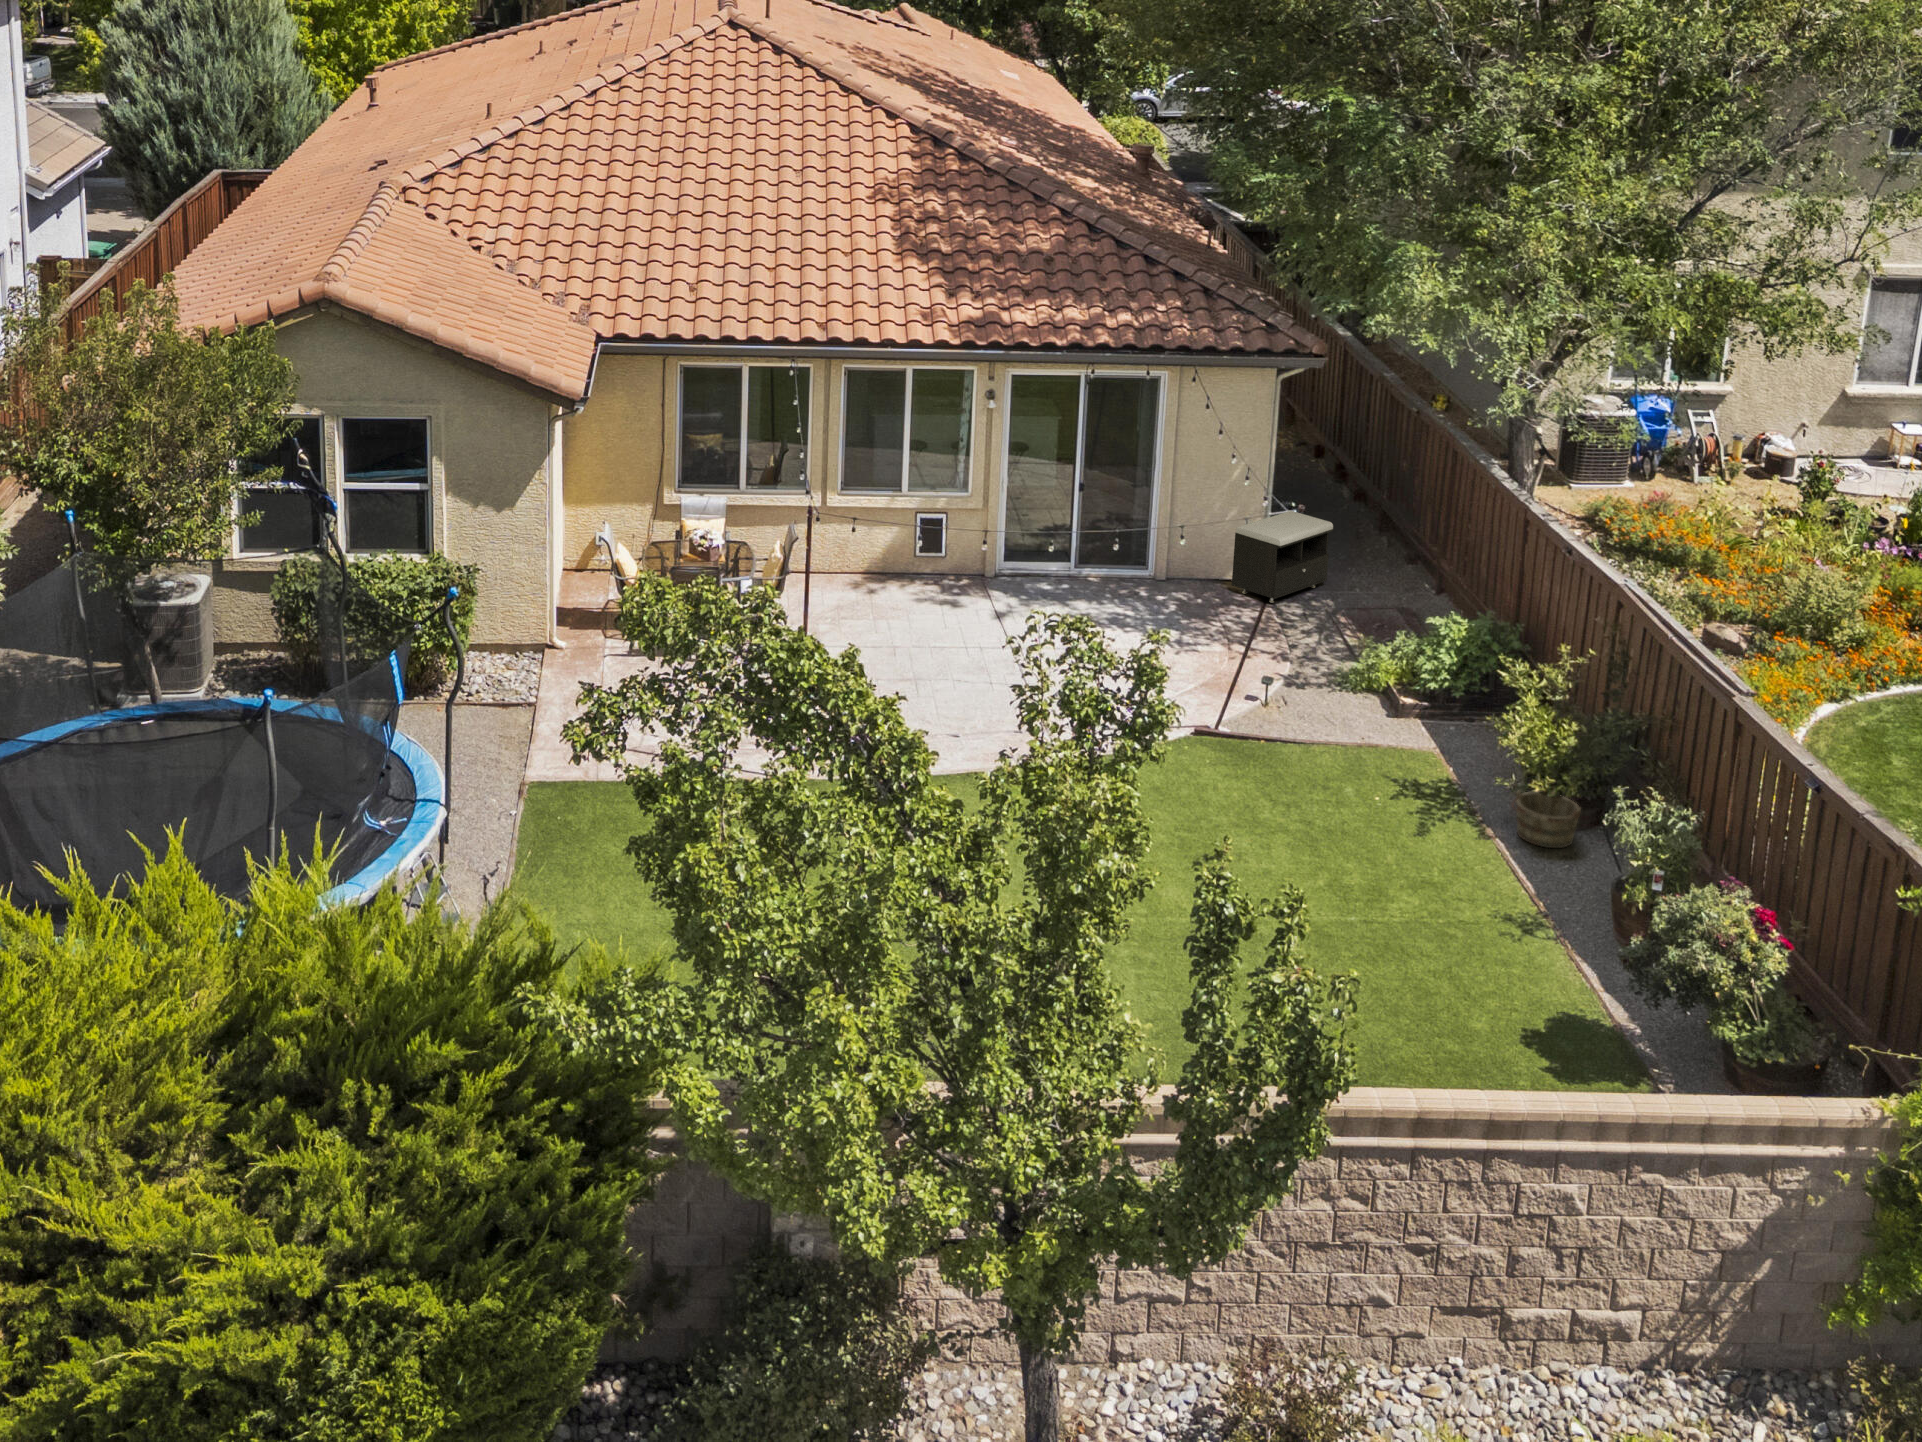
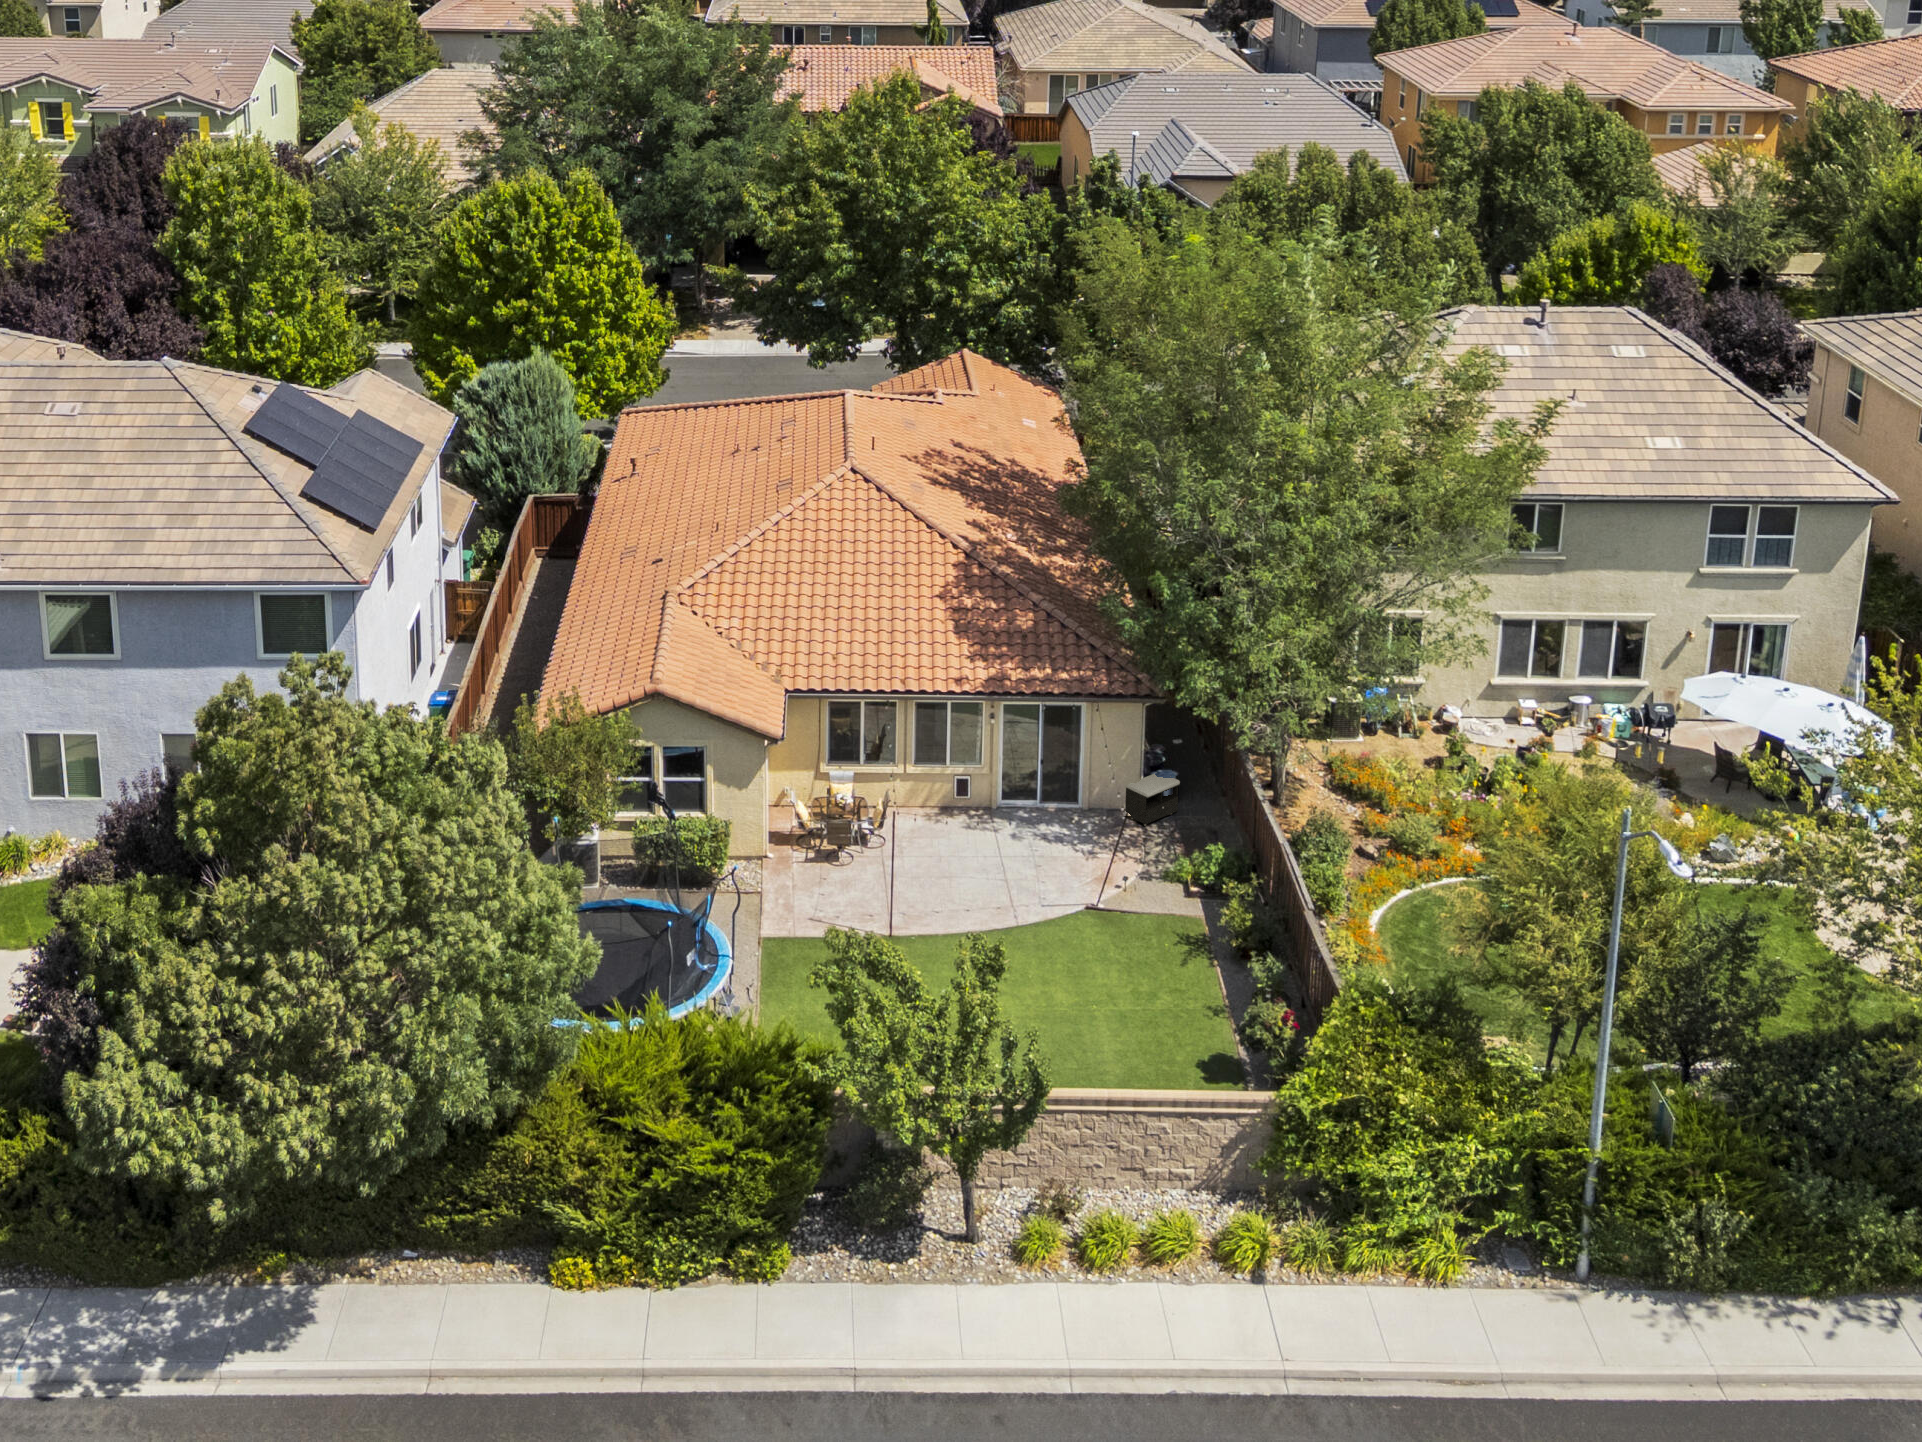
bucket: present [1514,791,1581,848] -> none [1224,946,1256,974]

